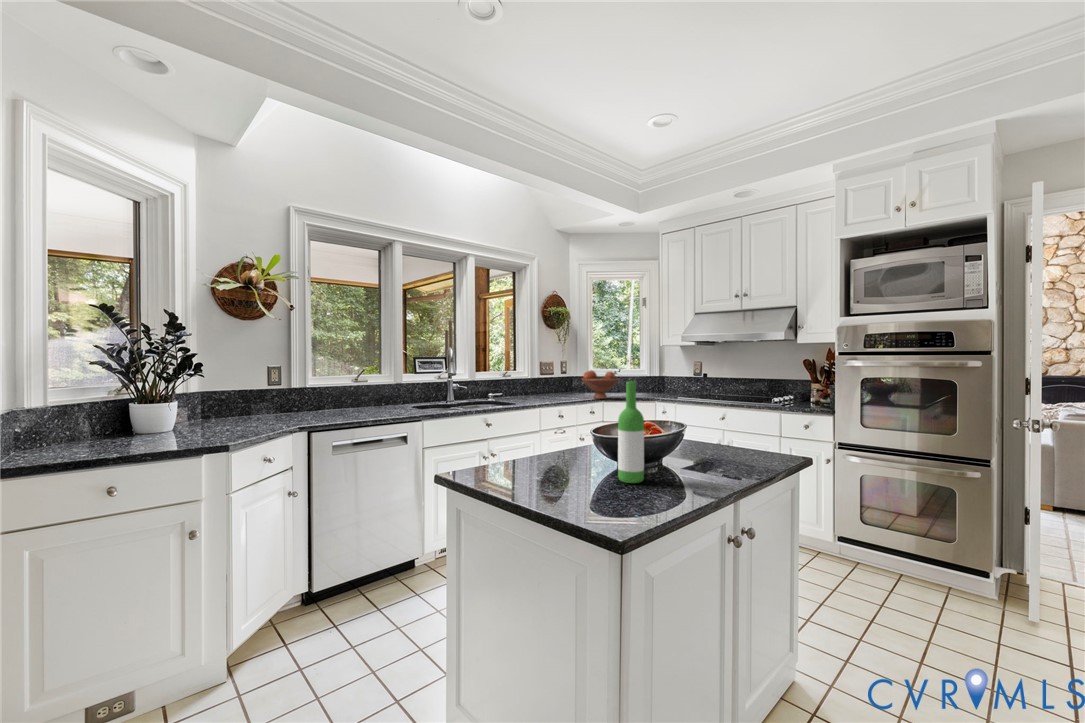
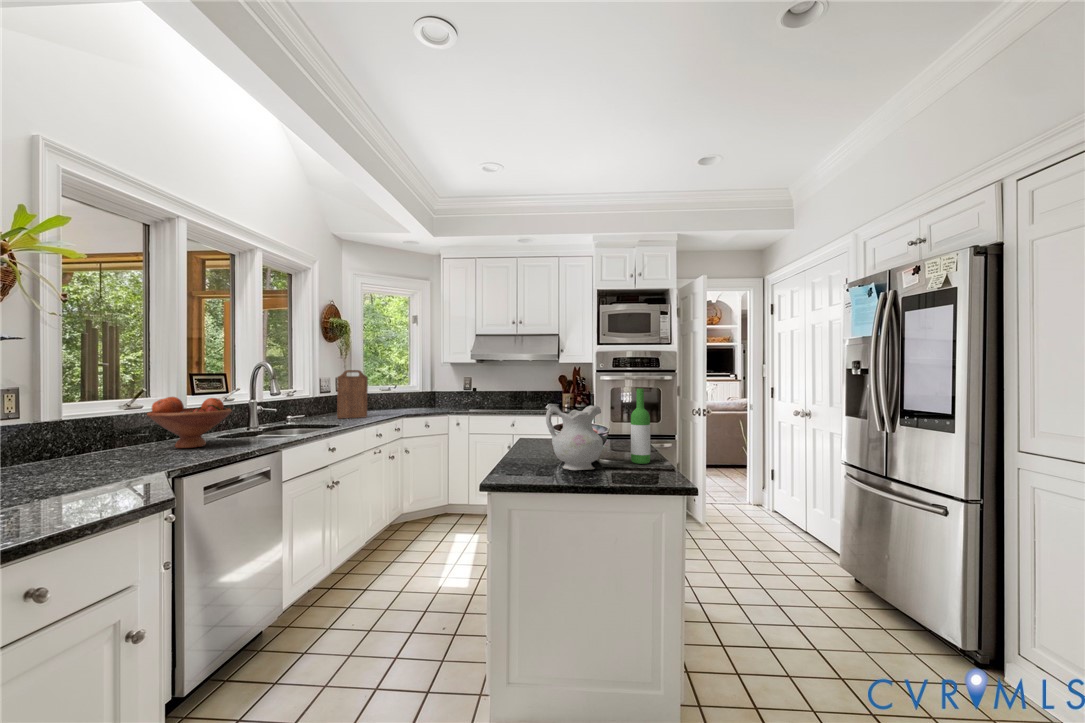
cutting board: none [533,354,558,399] -> present [337,370,368,419]
fruit bowl: present [582,370,619,399] -> present [147,397,232,448]
ceramic pitcher: none [517,395,576,477] -> present [546,404,603,470]

